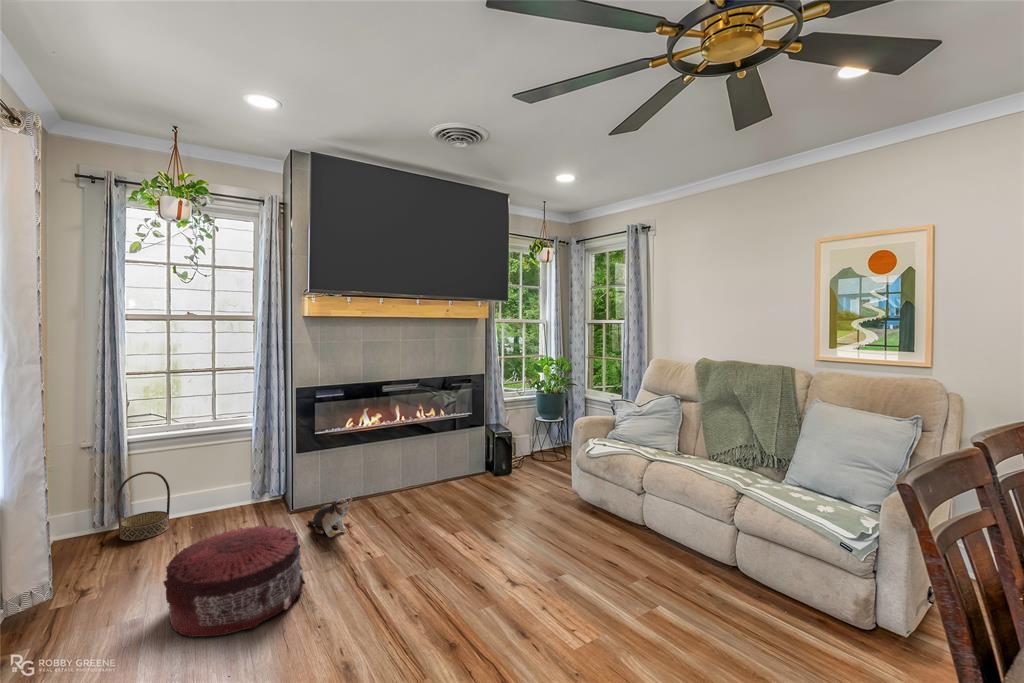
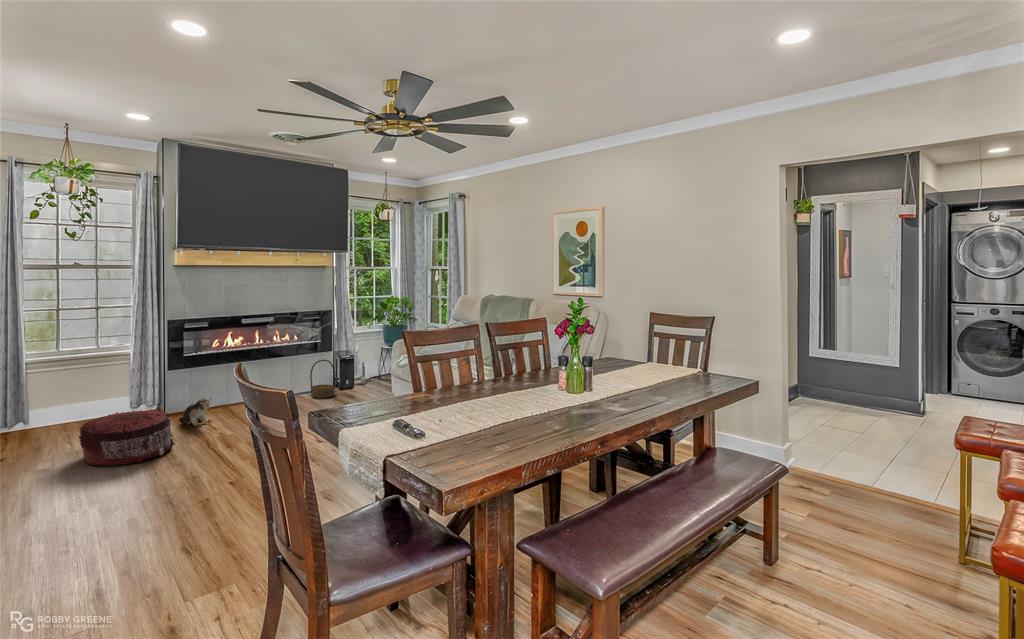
basket: present [117,471,170,541] -> present [310,360,335,398]

